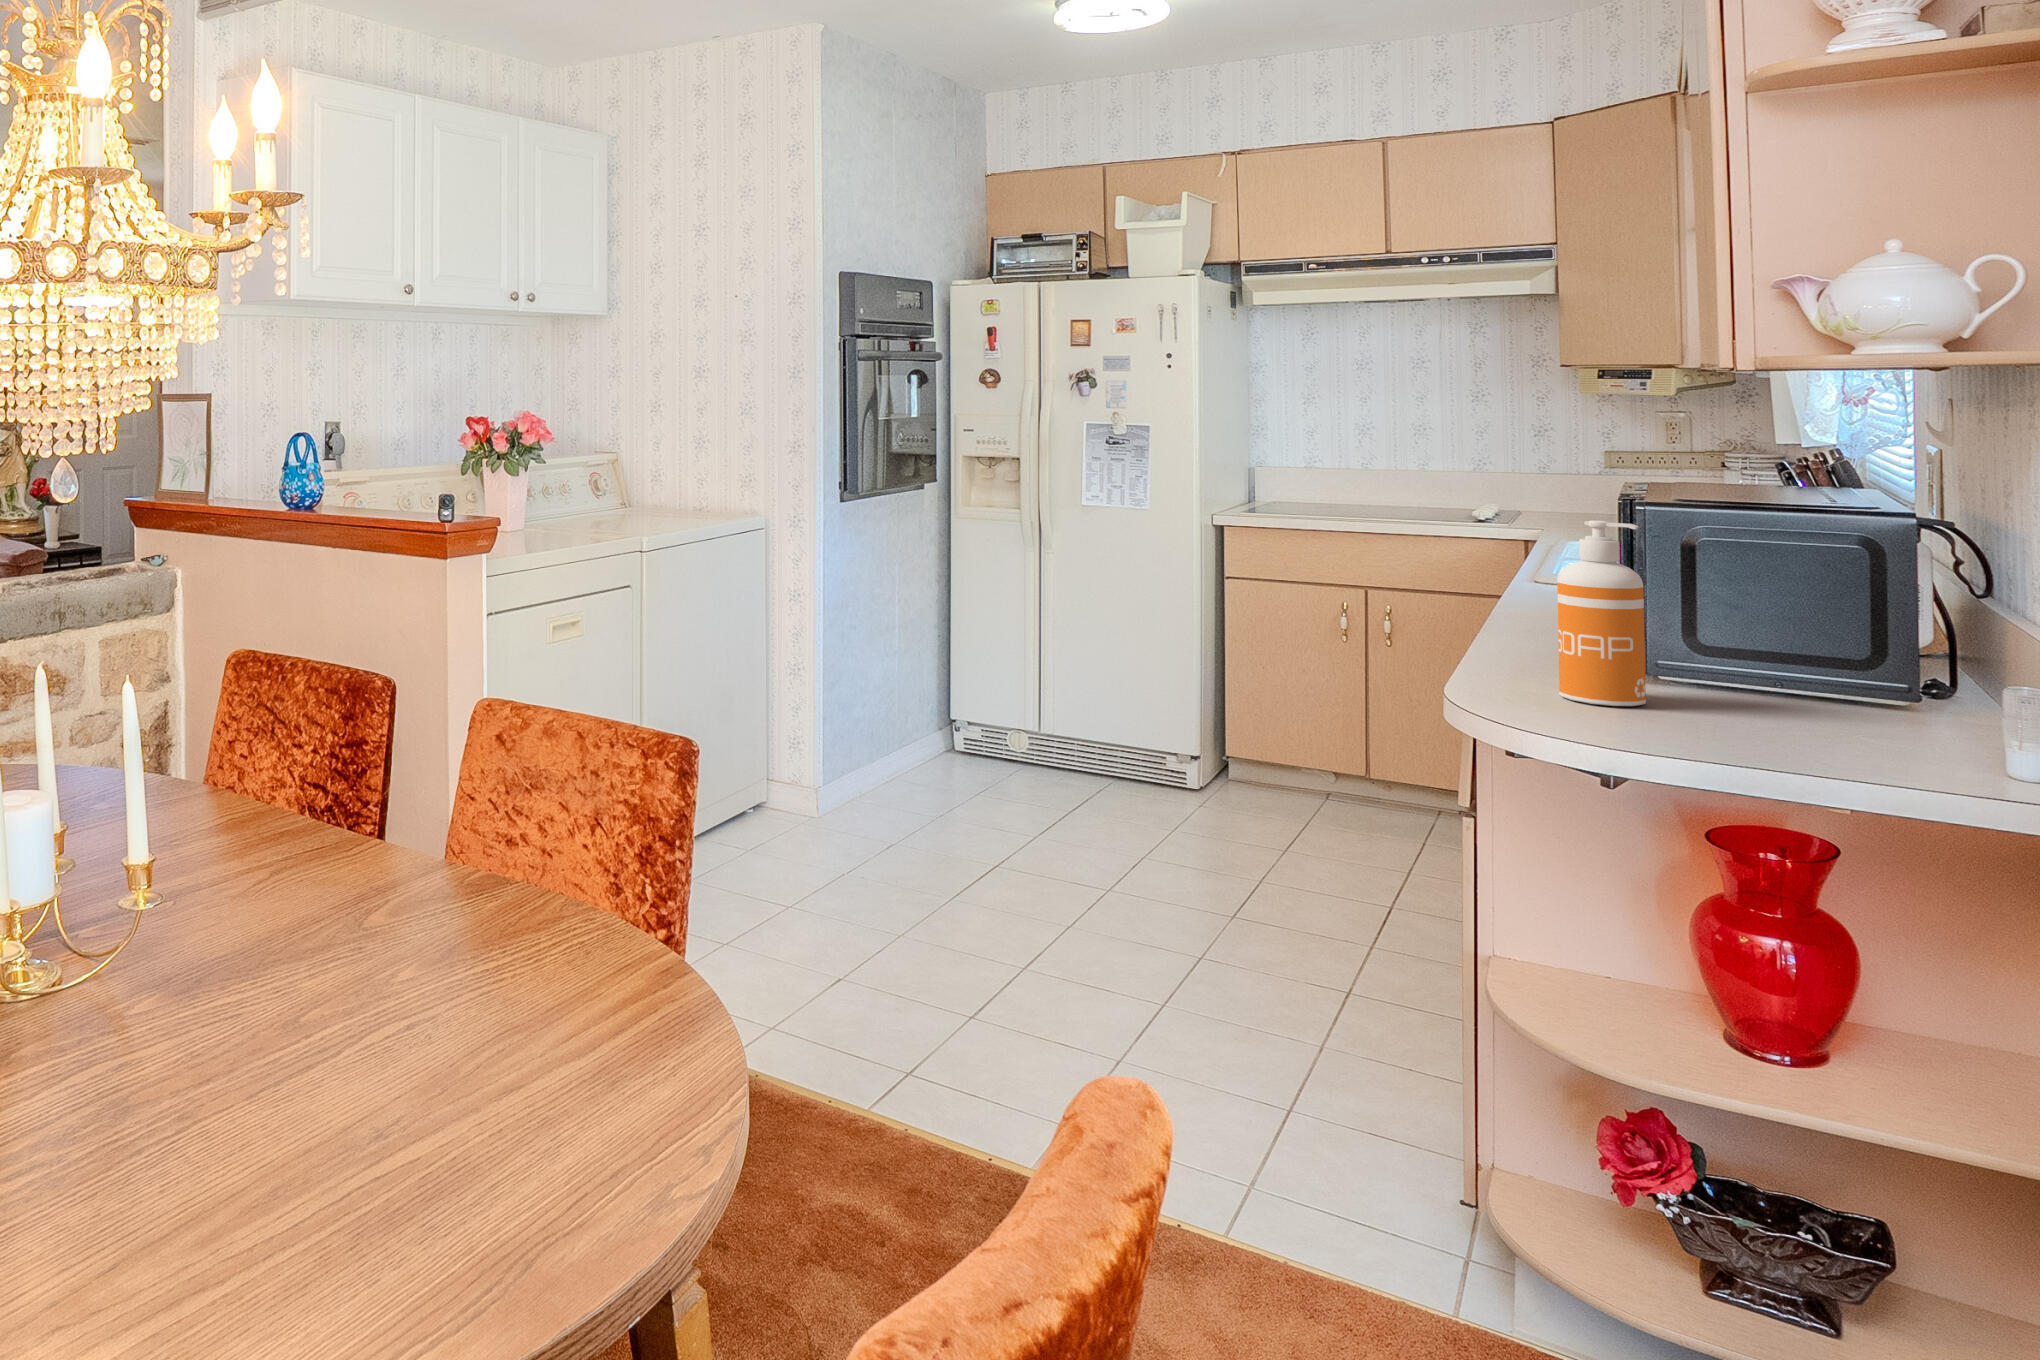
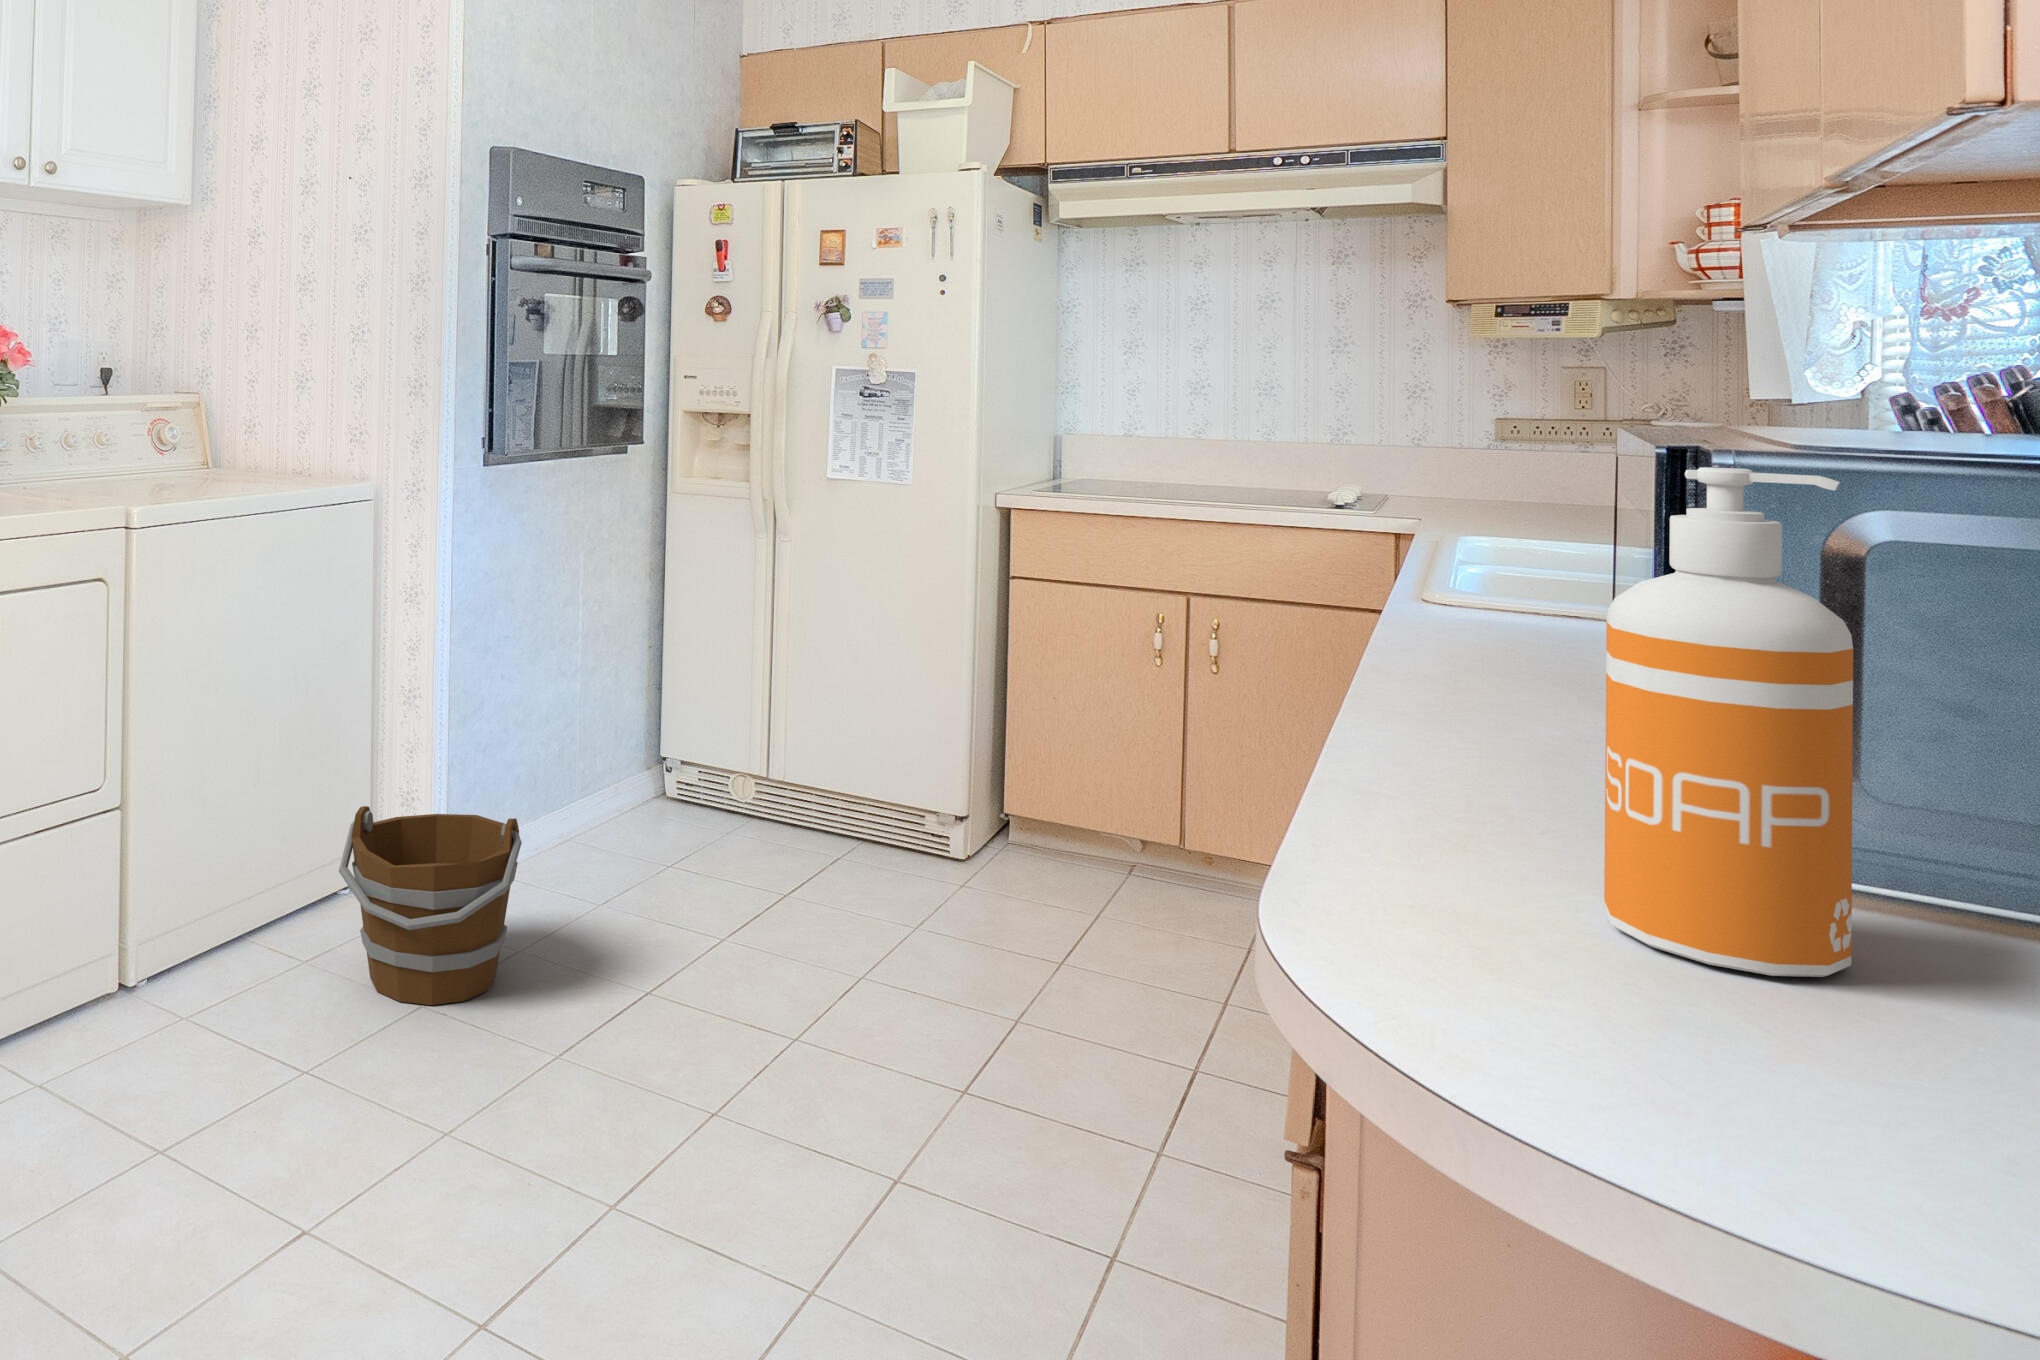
bucket: none [783,738,907,866] -> present [339,806,522,1005]

